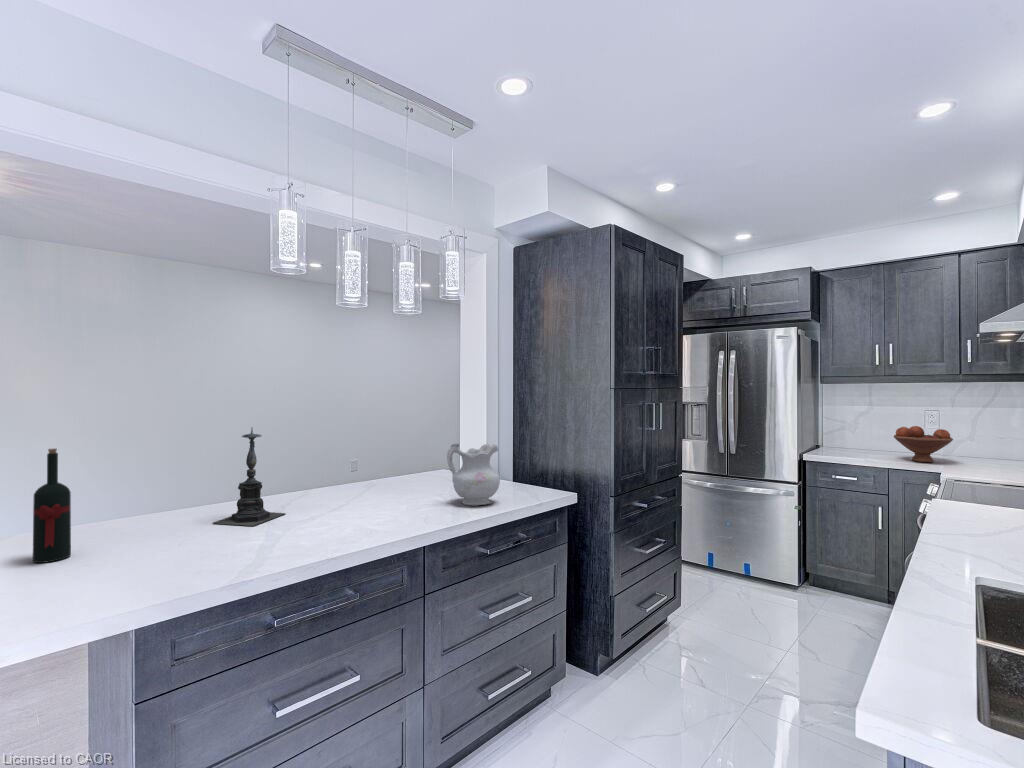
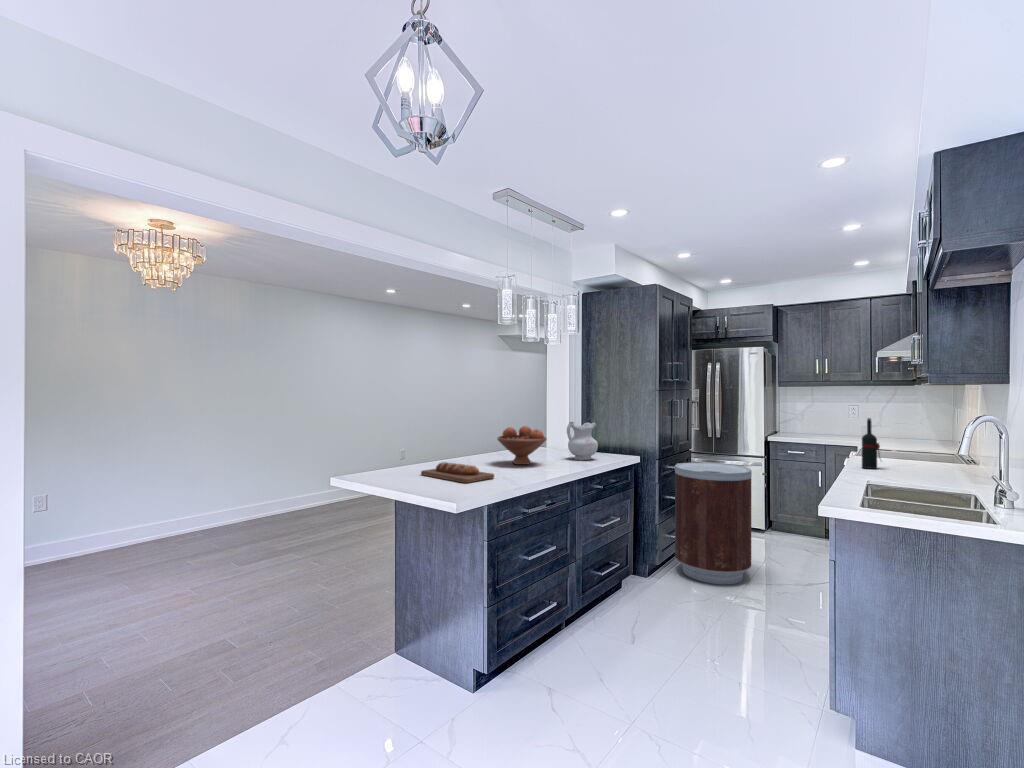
fruit bowl: present [894,426,953,463] -> present [497,426,546,465]
candle holder: present [213,429,285,526] -> none [444,406,477,468]
wine bottle: present [33,449,71,563] -> present [862,418,881,469]
trash can: none [647,498,763,697] -> present [675,462,752,584]
bread loaf: none [126,524,233,577] -> present [421,462,494,483]

